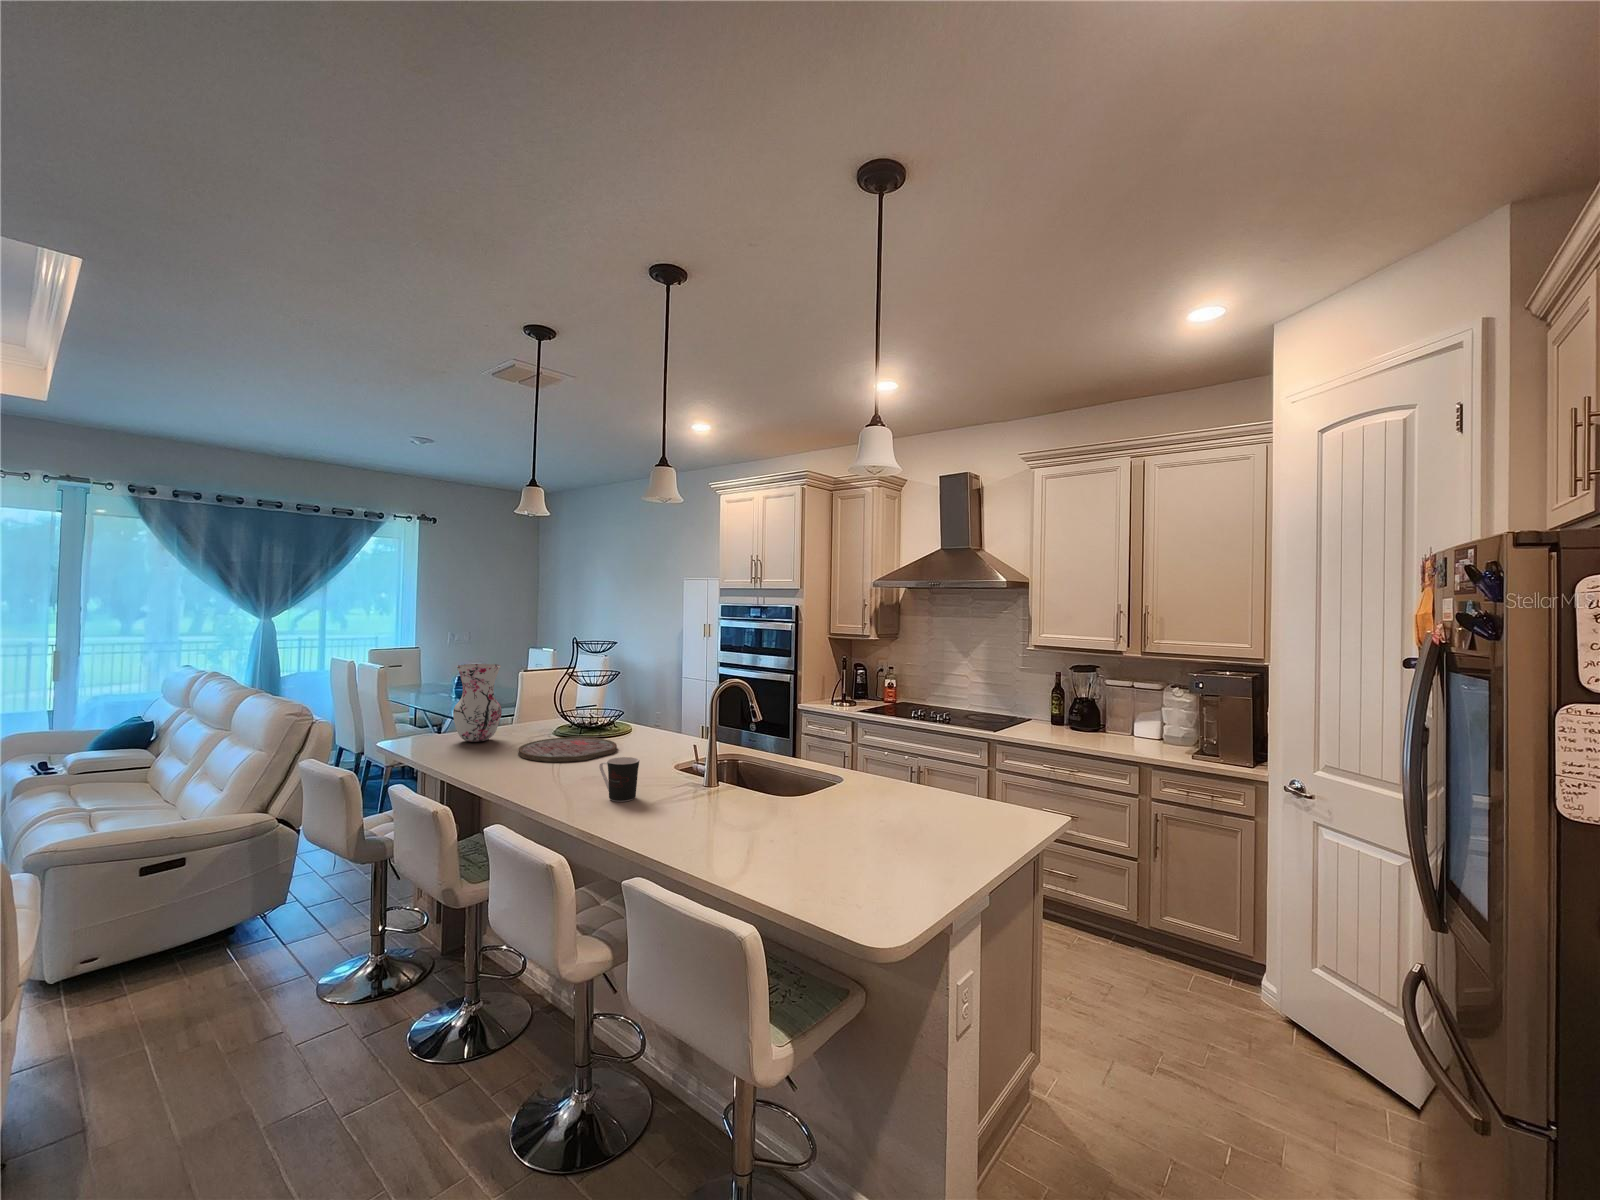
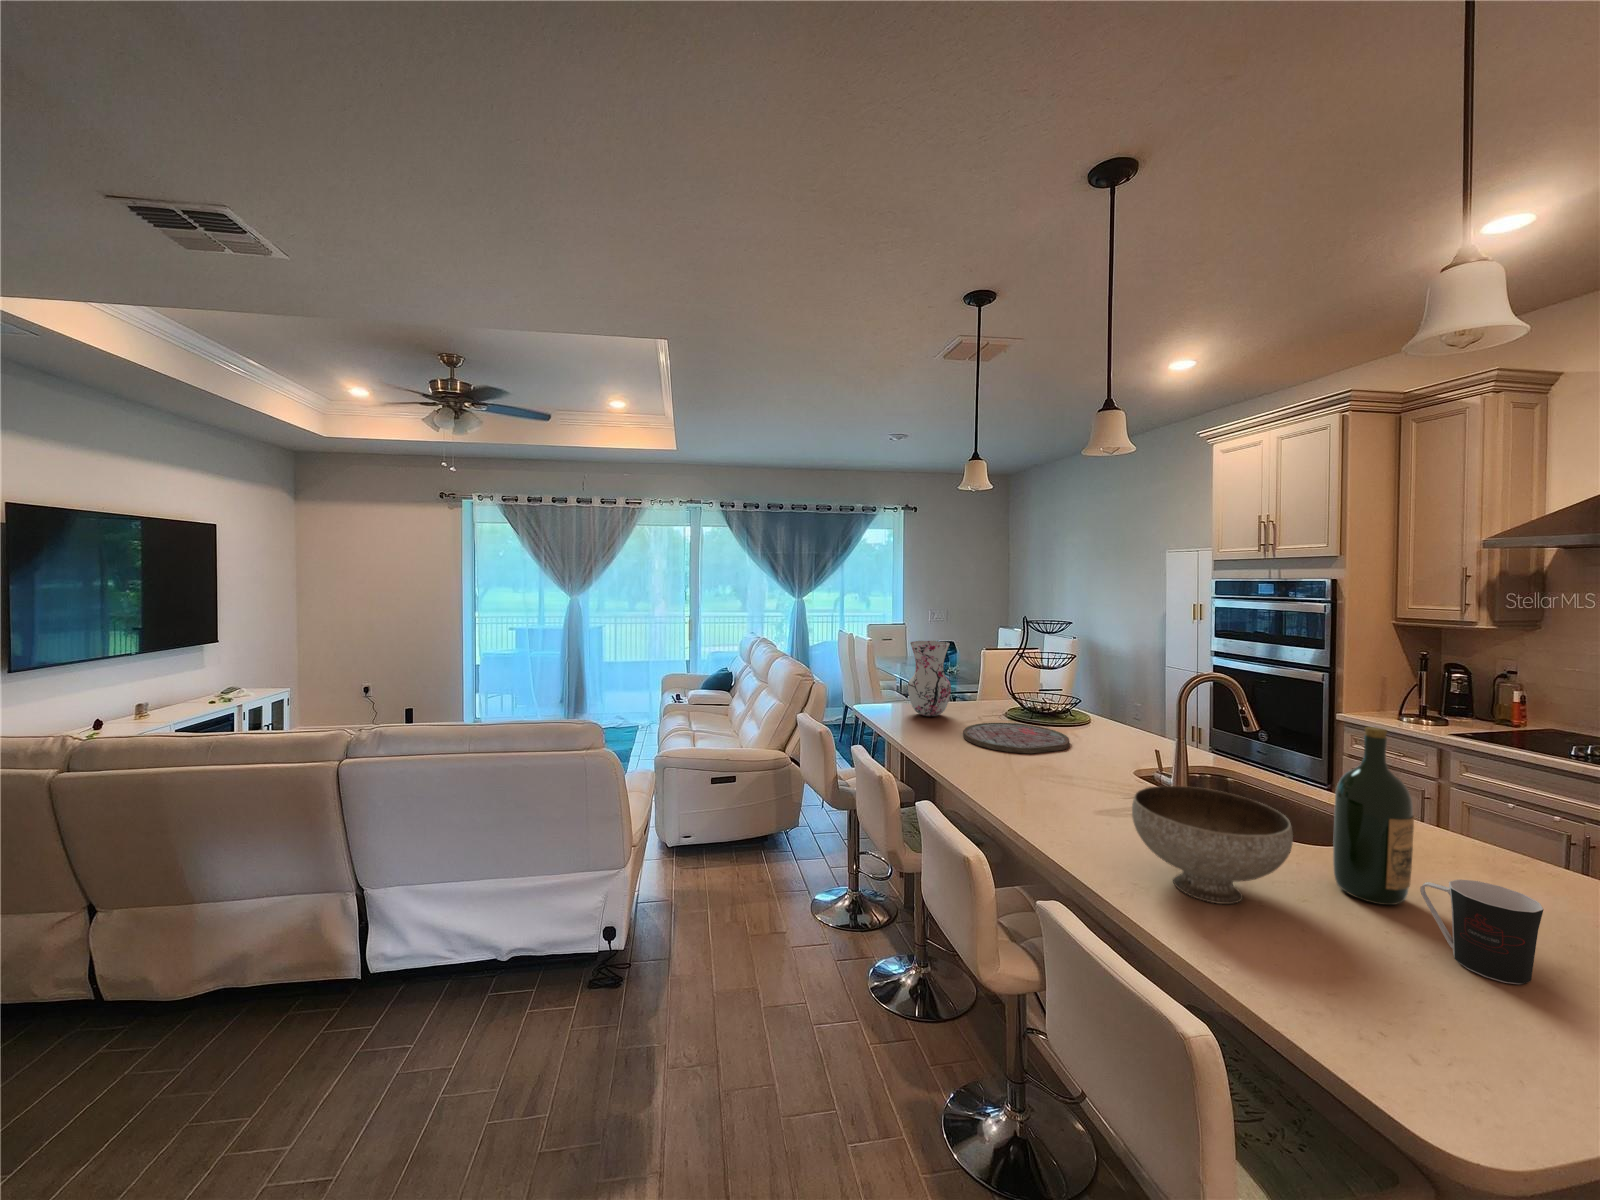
wine bottle: none [788,701,824,810] -> present [1333,727,1414,905]
bowl: none [673,756,767,831] -> present [1132,786,1293,904]
coffee cup: present [599,757,640,802] -> present [1420,880,1544,984]

